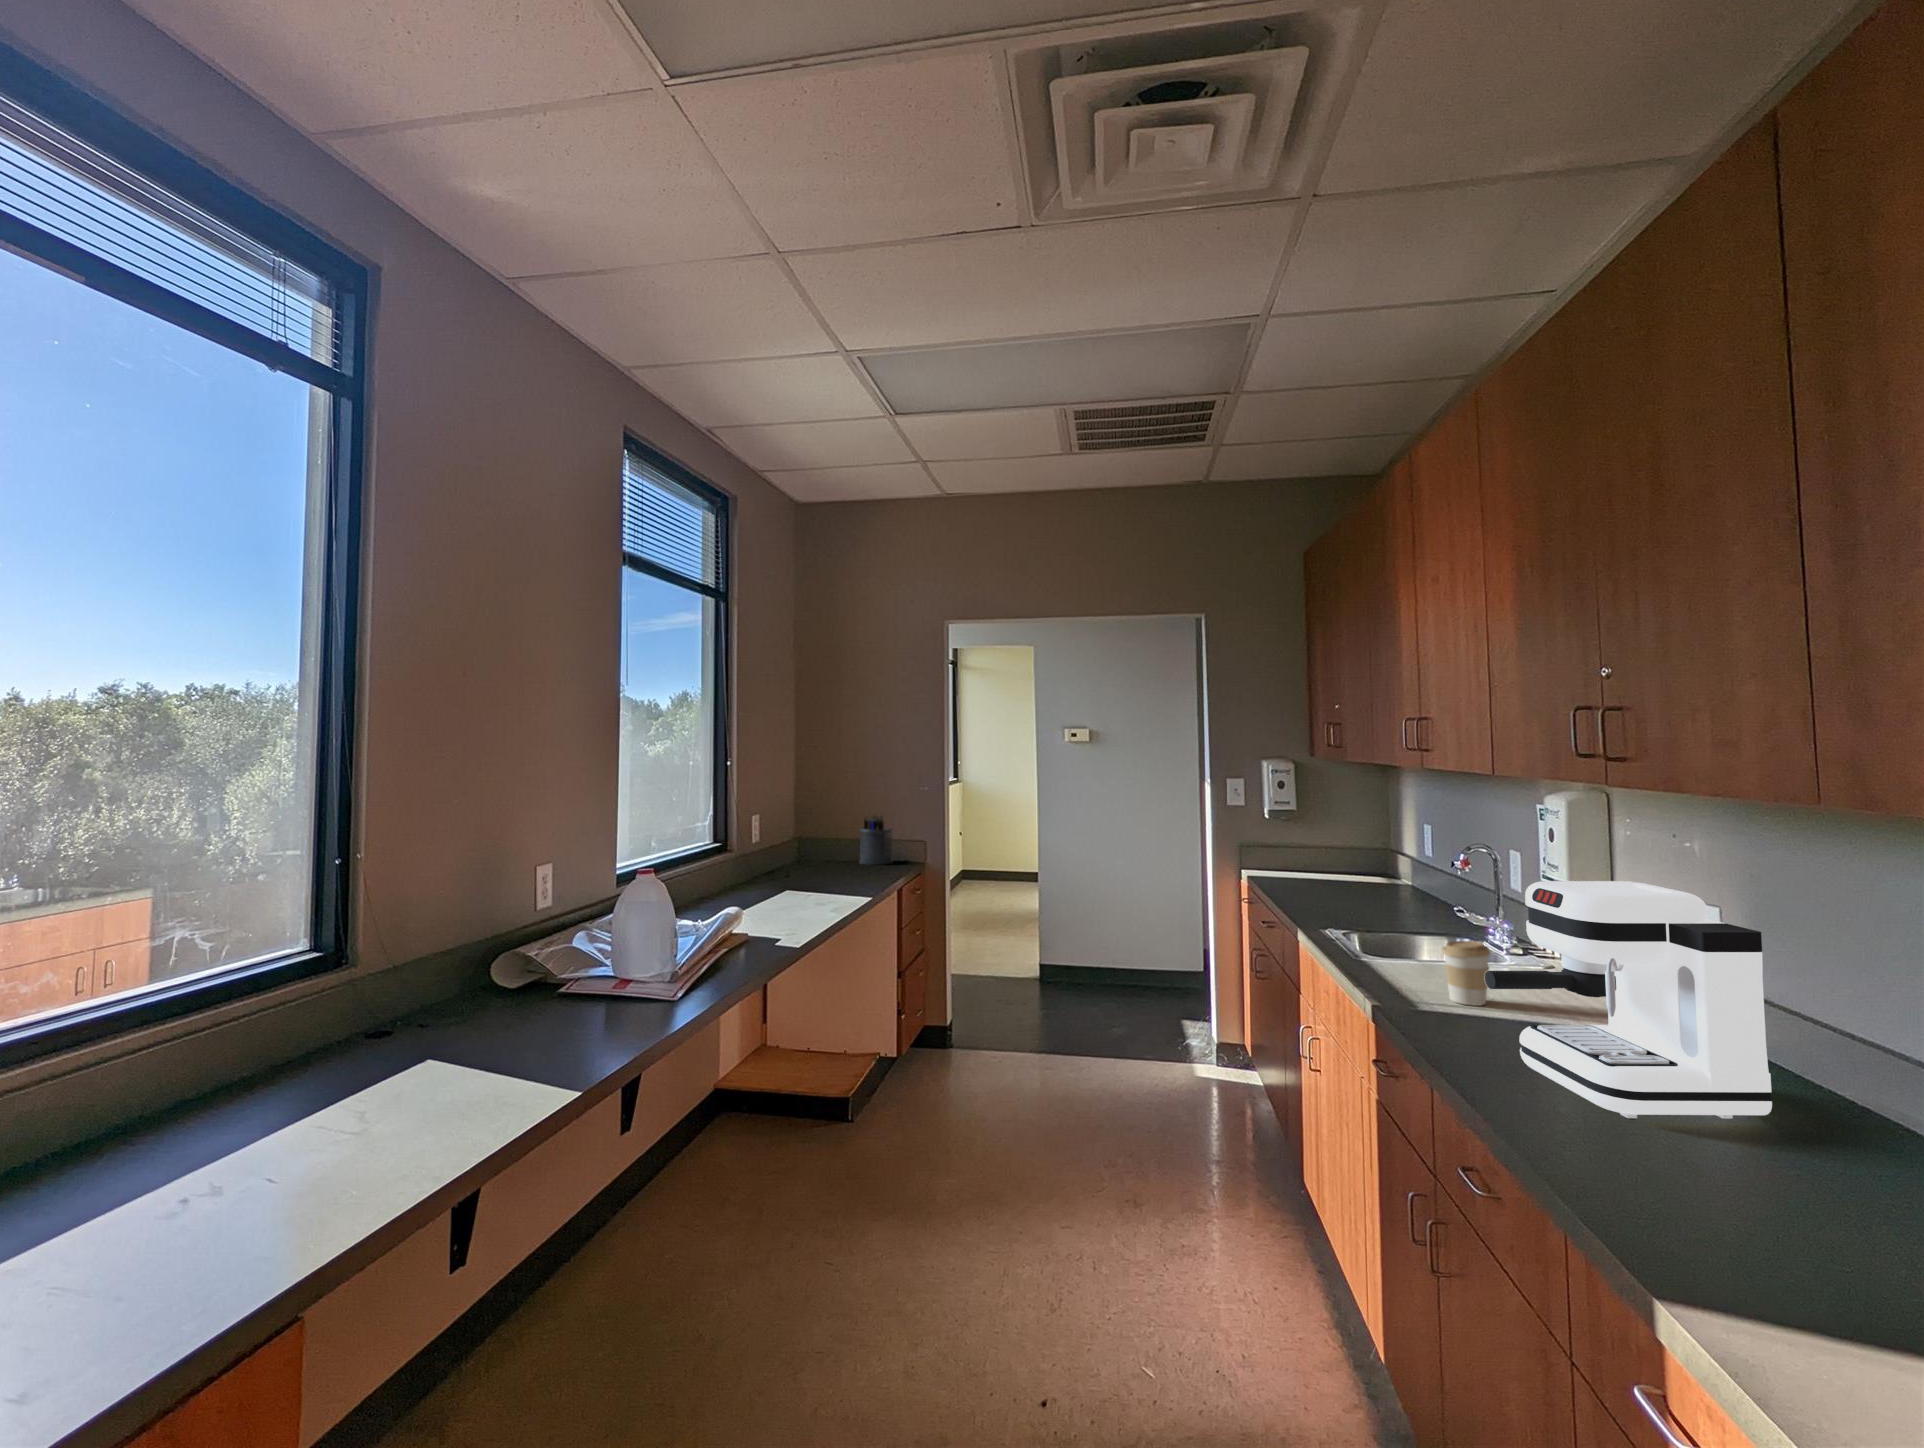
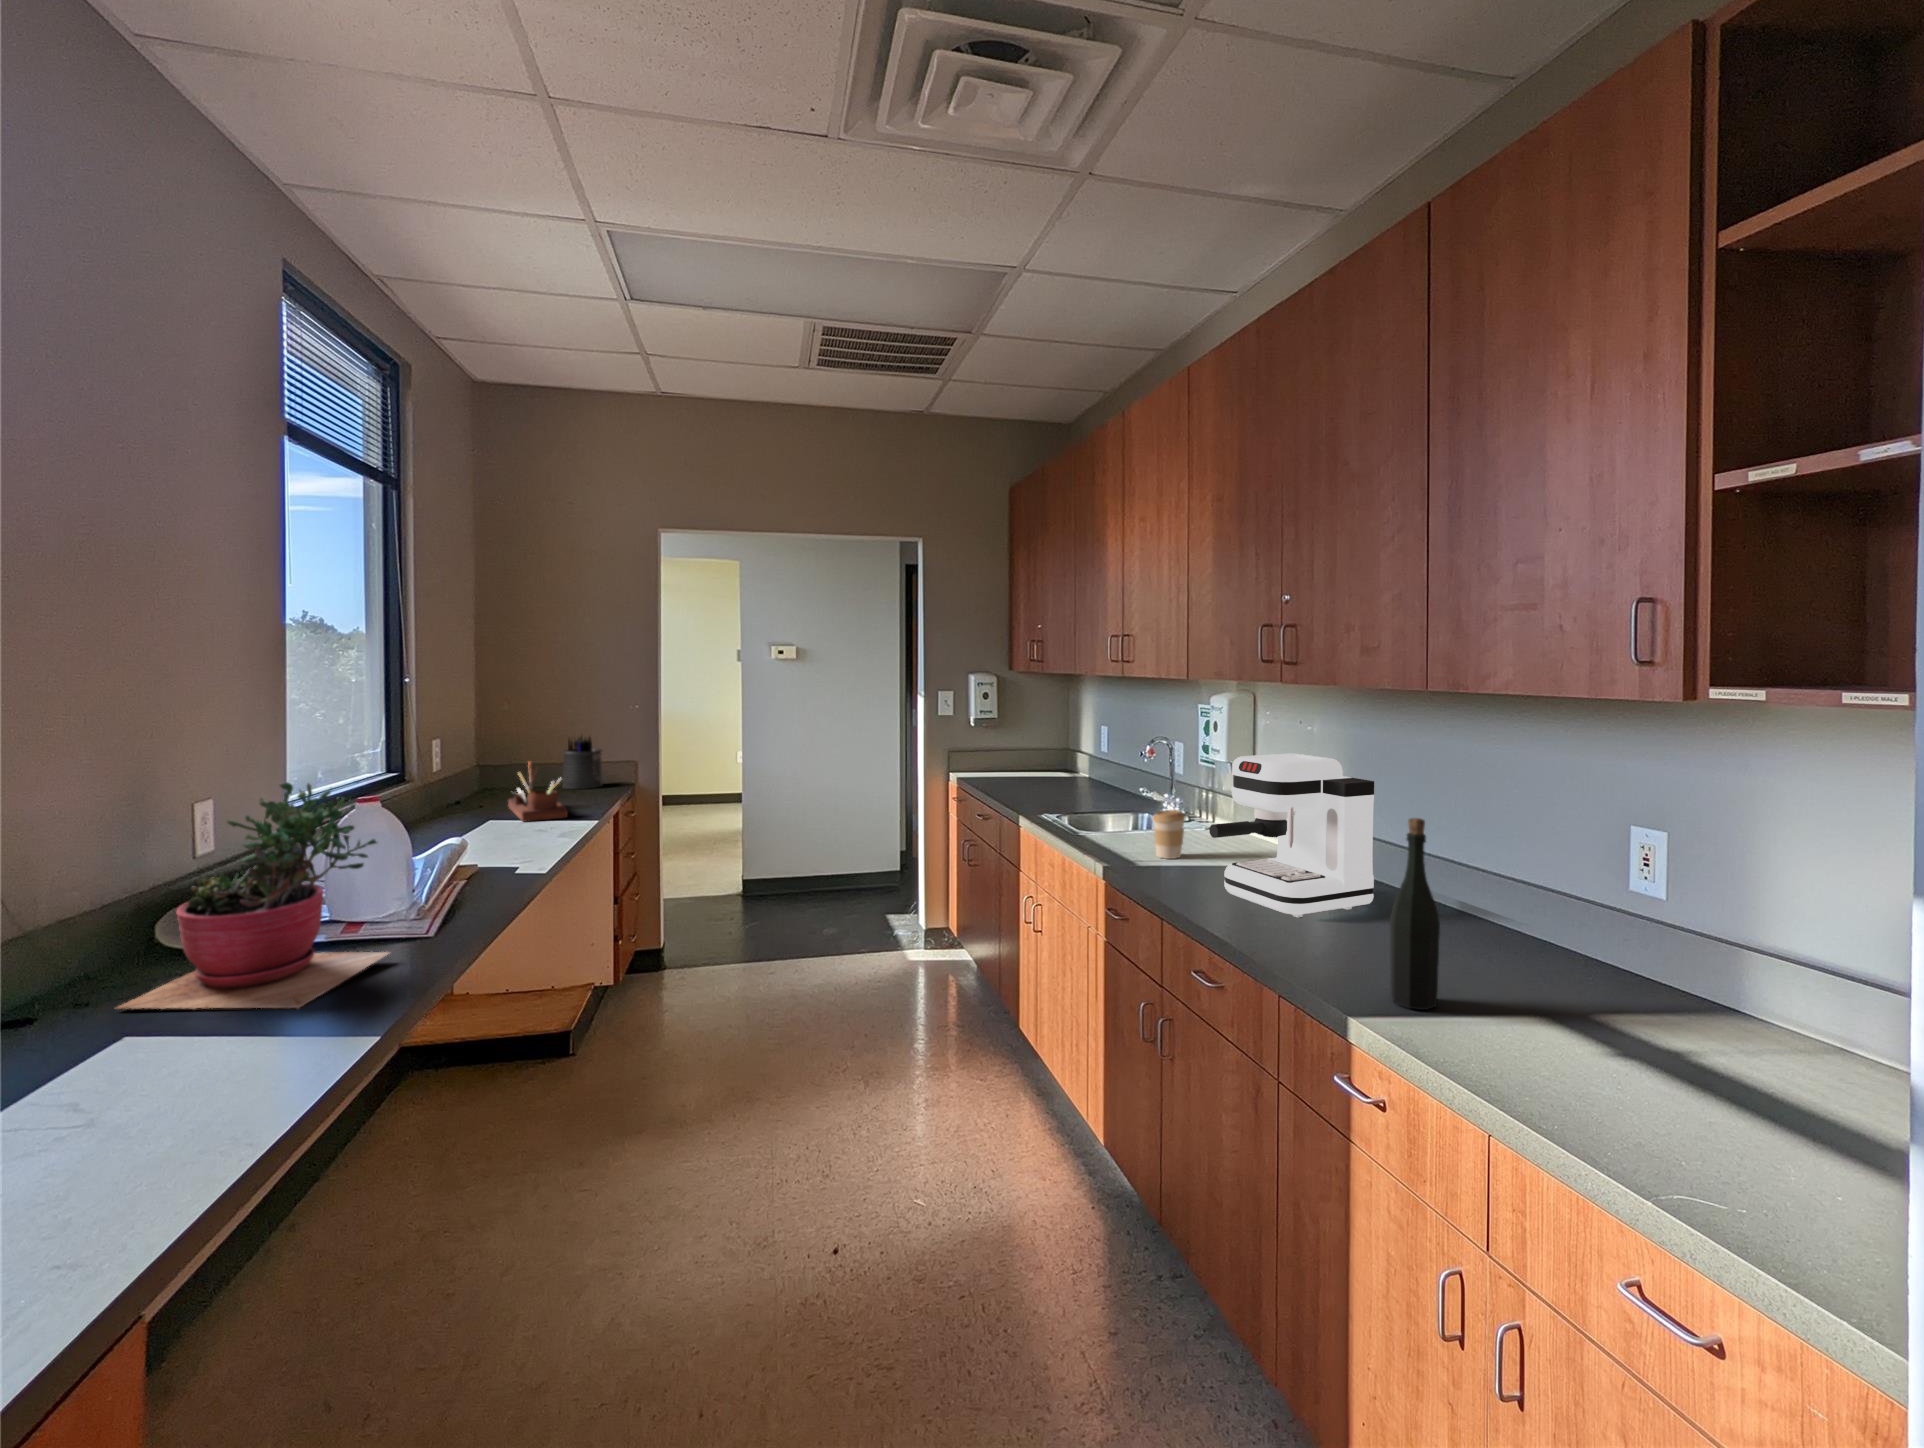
desk organizer: none [805,838,845,894] -> present [508,761,568,822]
succulent plant: none [445,854,635,1050] -> present [118,782,389,1009]
bottle: none [1723,1004,1819,1316] -> present [1390,818,1440,1010]

